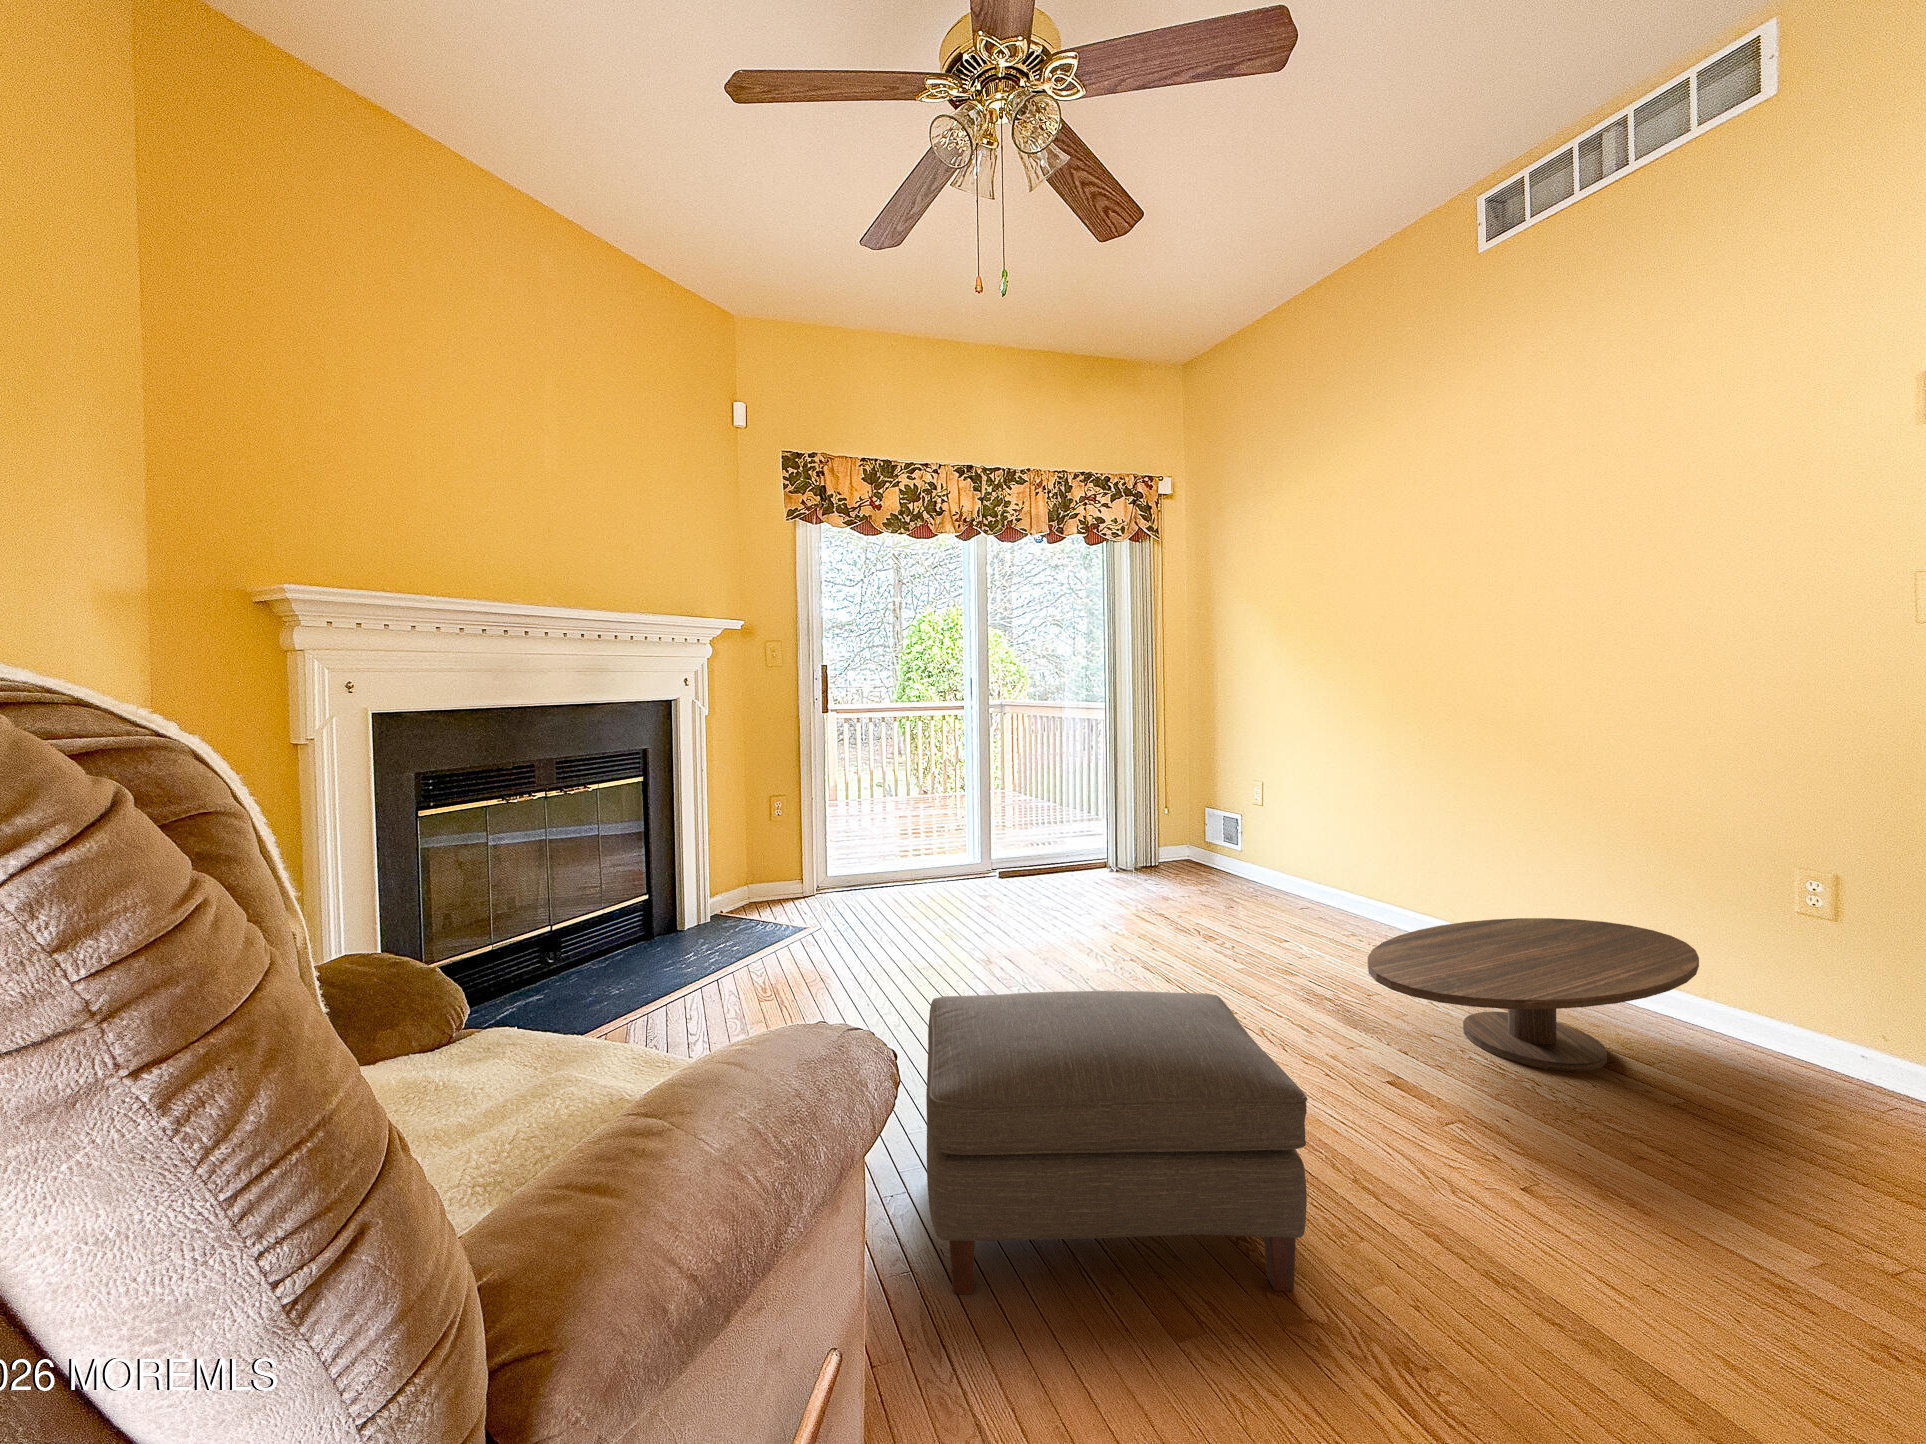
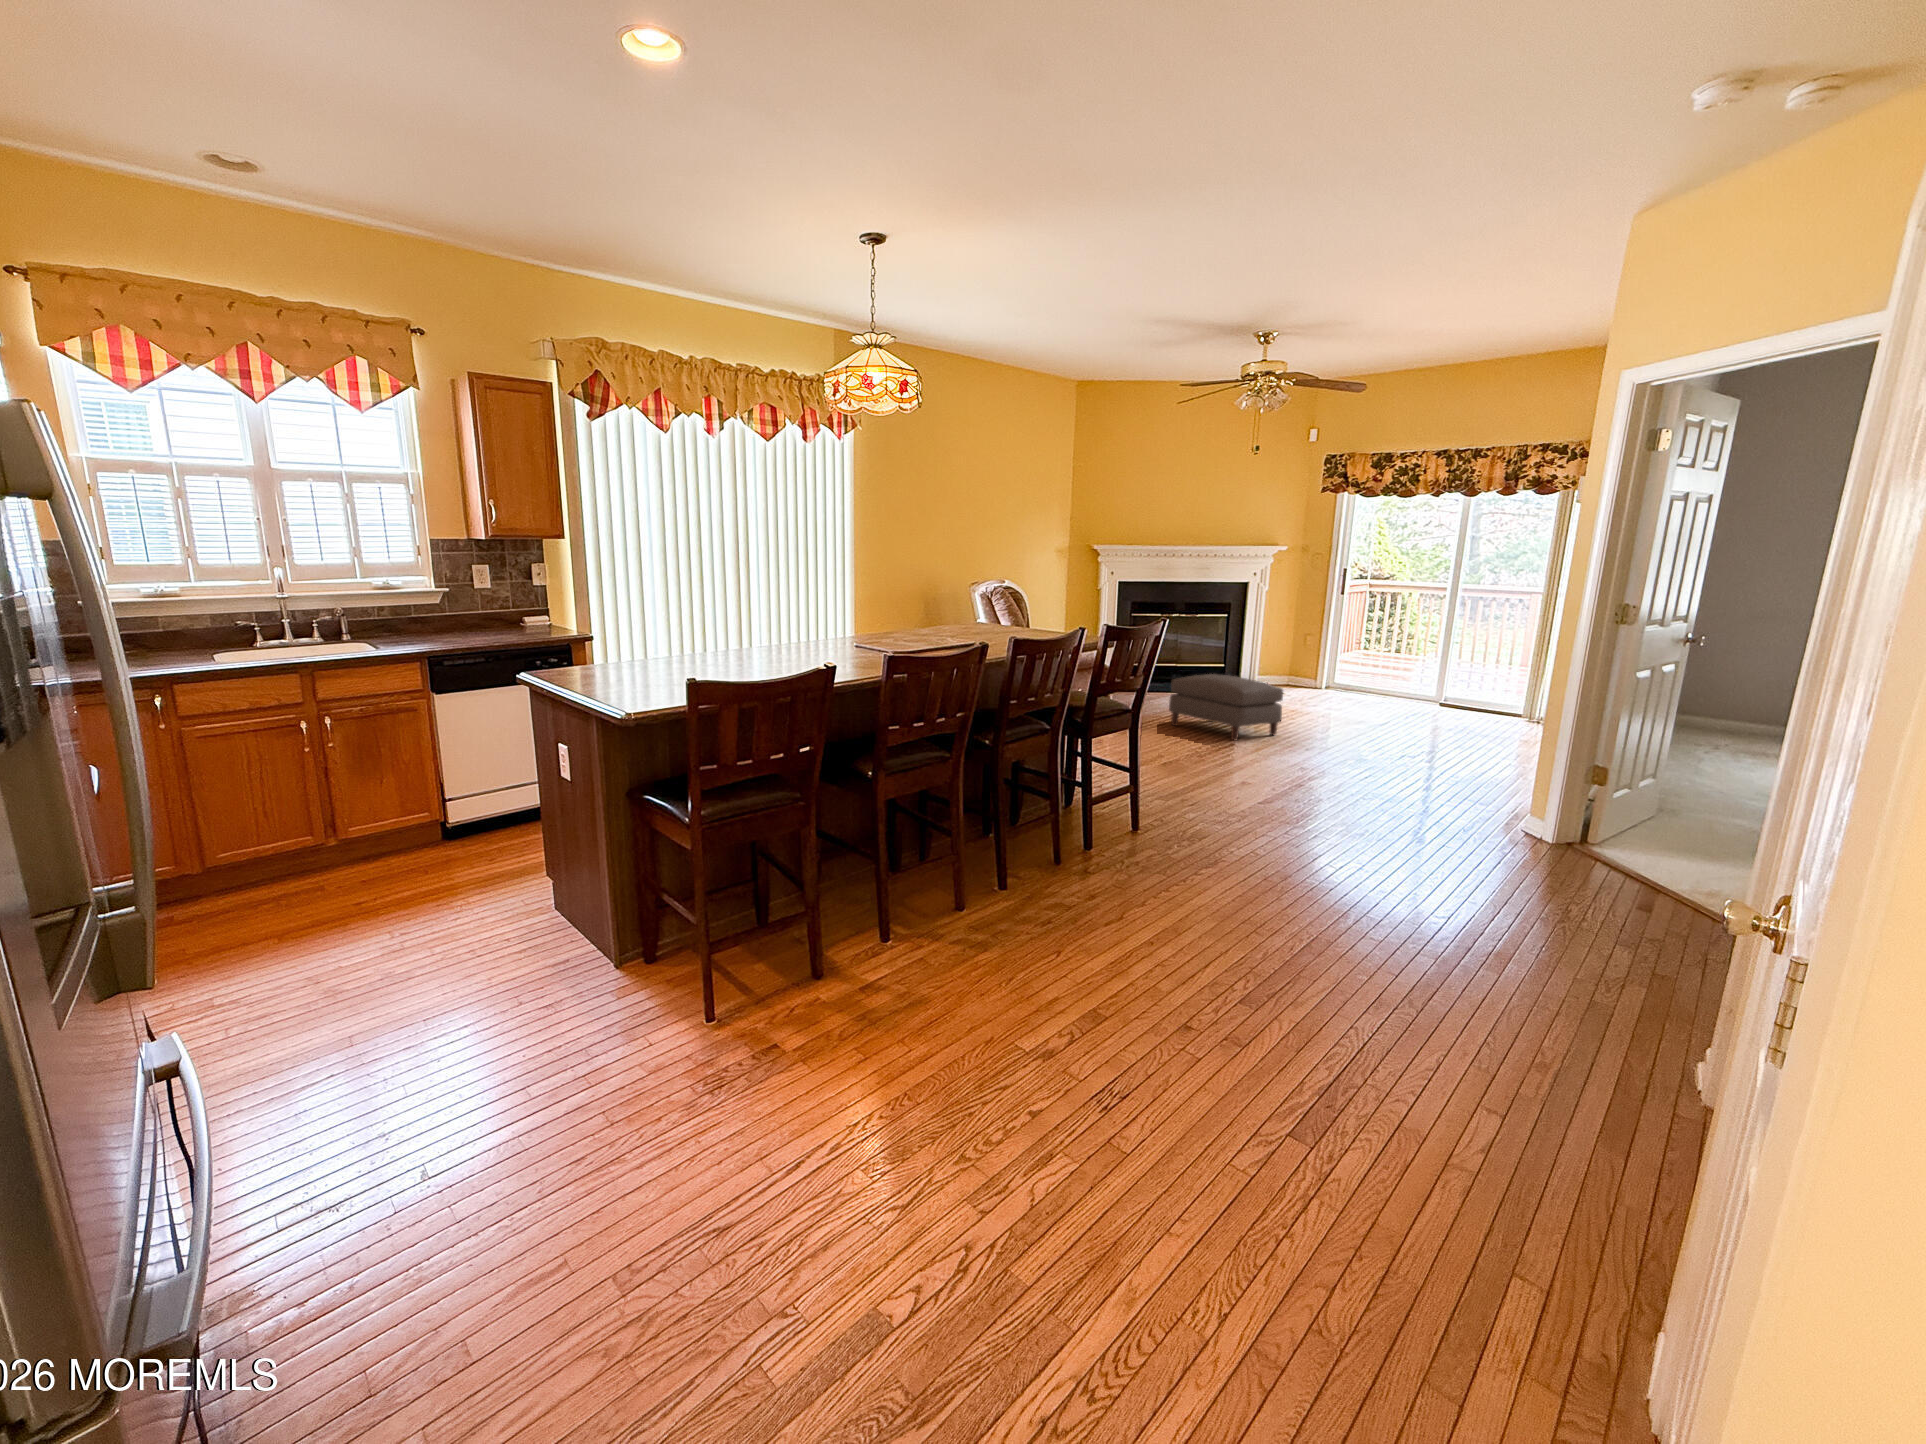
coffee table: present [1368,918,1699,1072] -> none [1382,710,1580,769]

